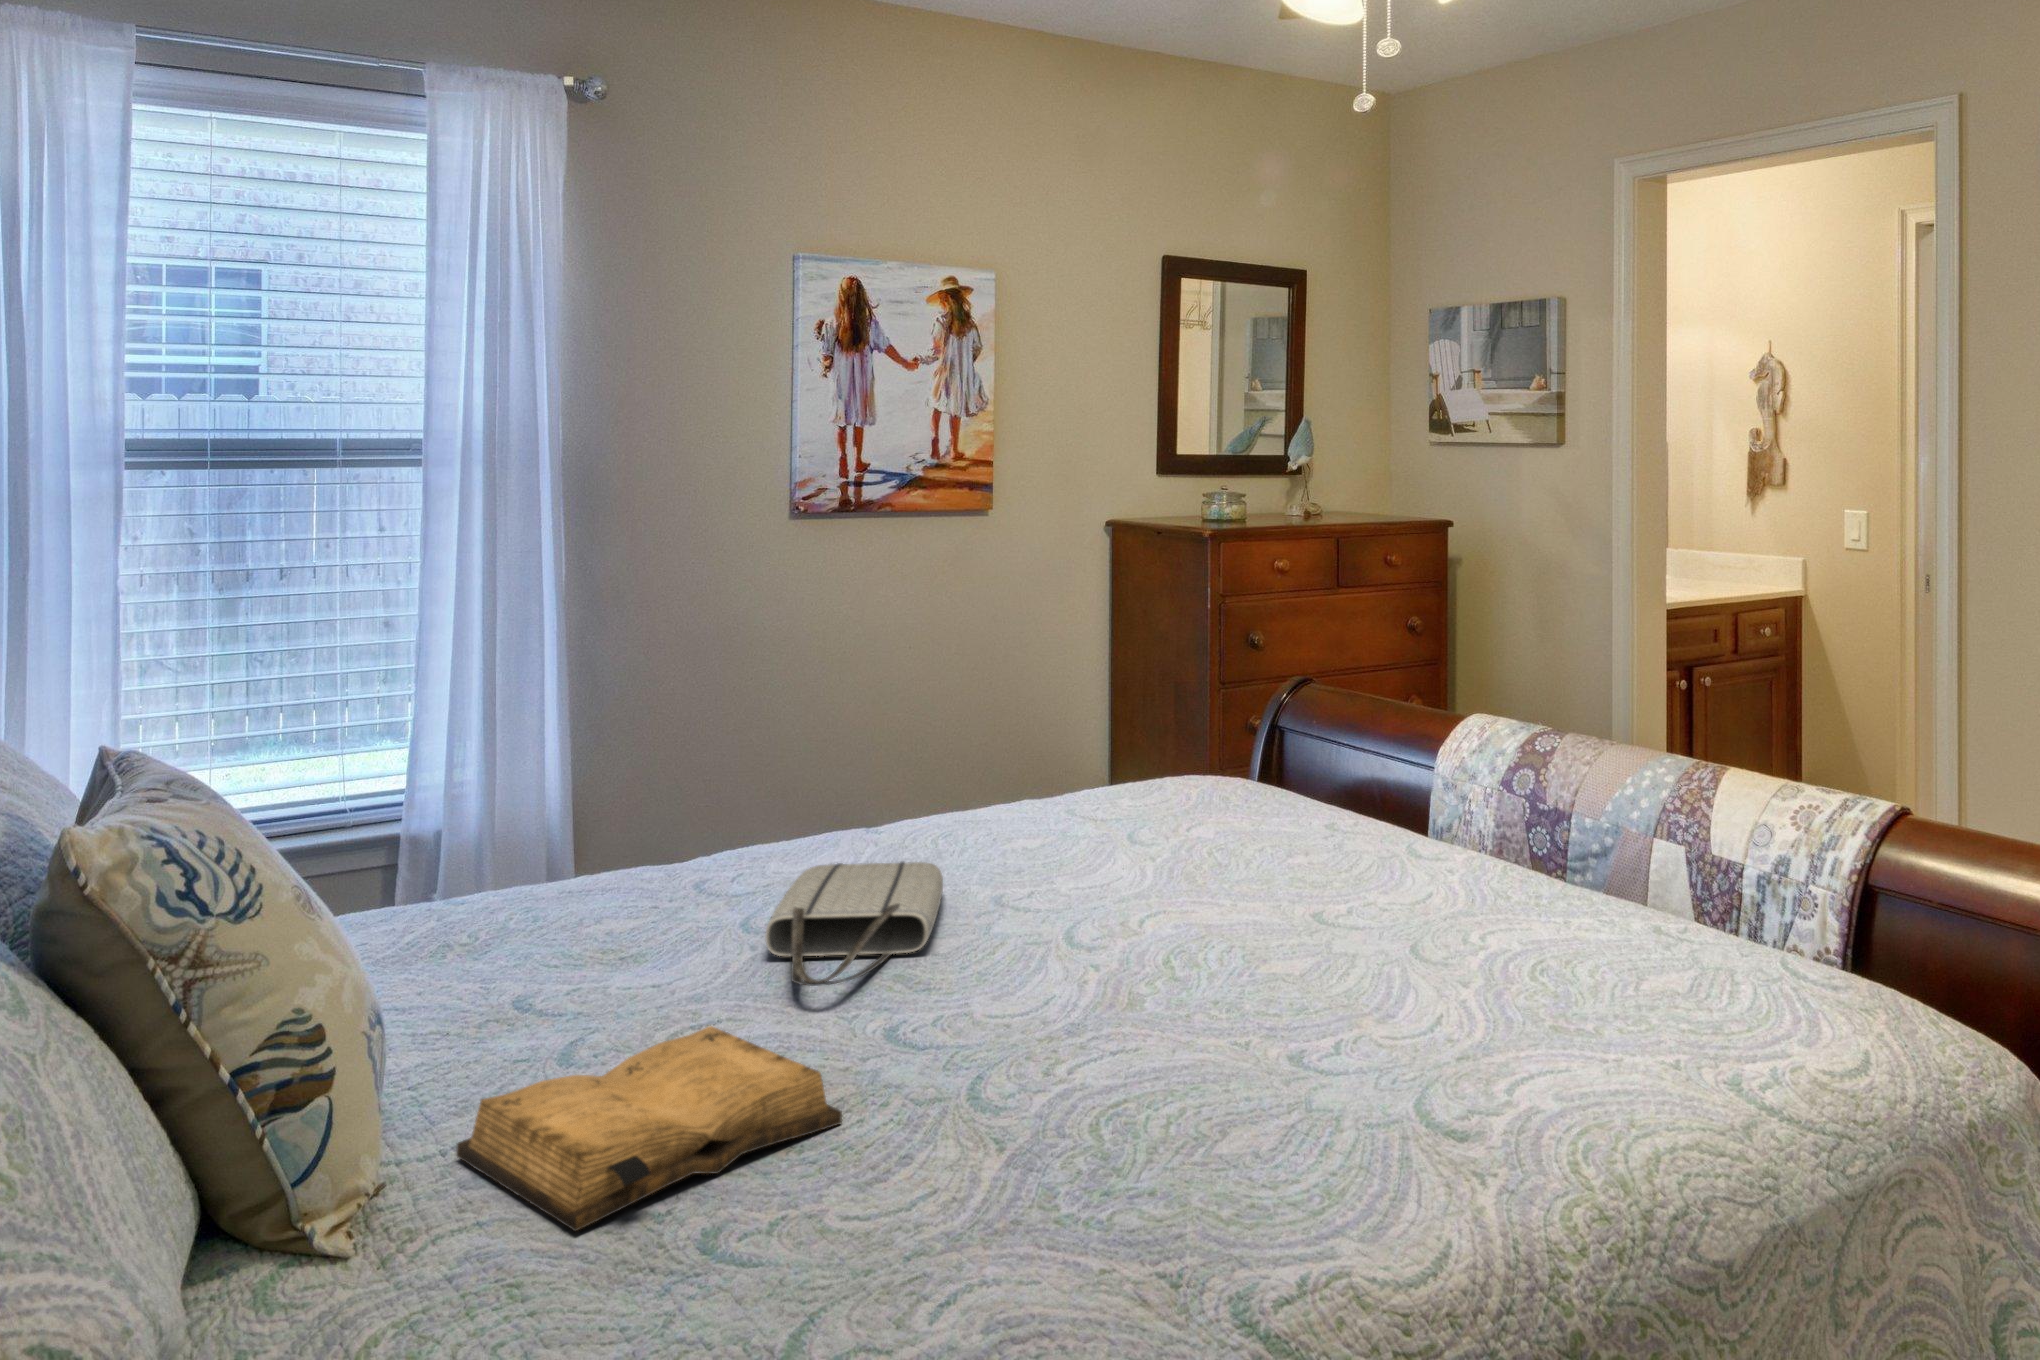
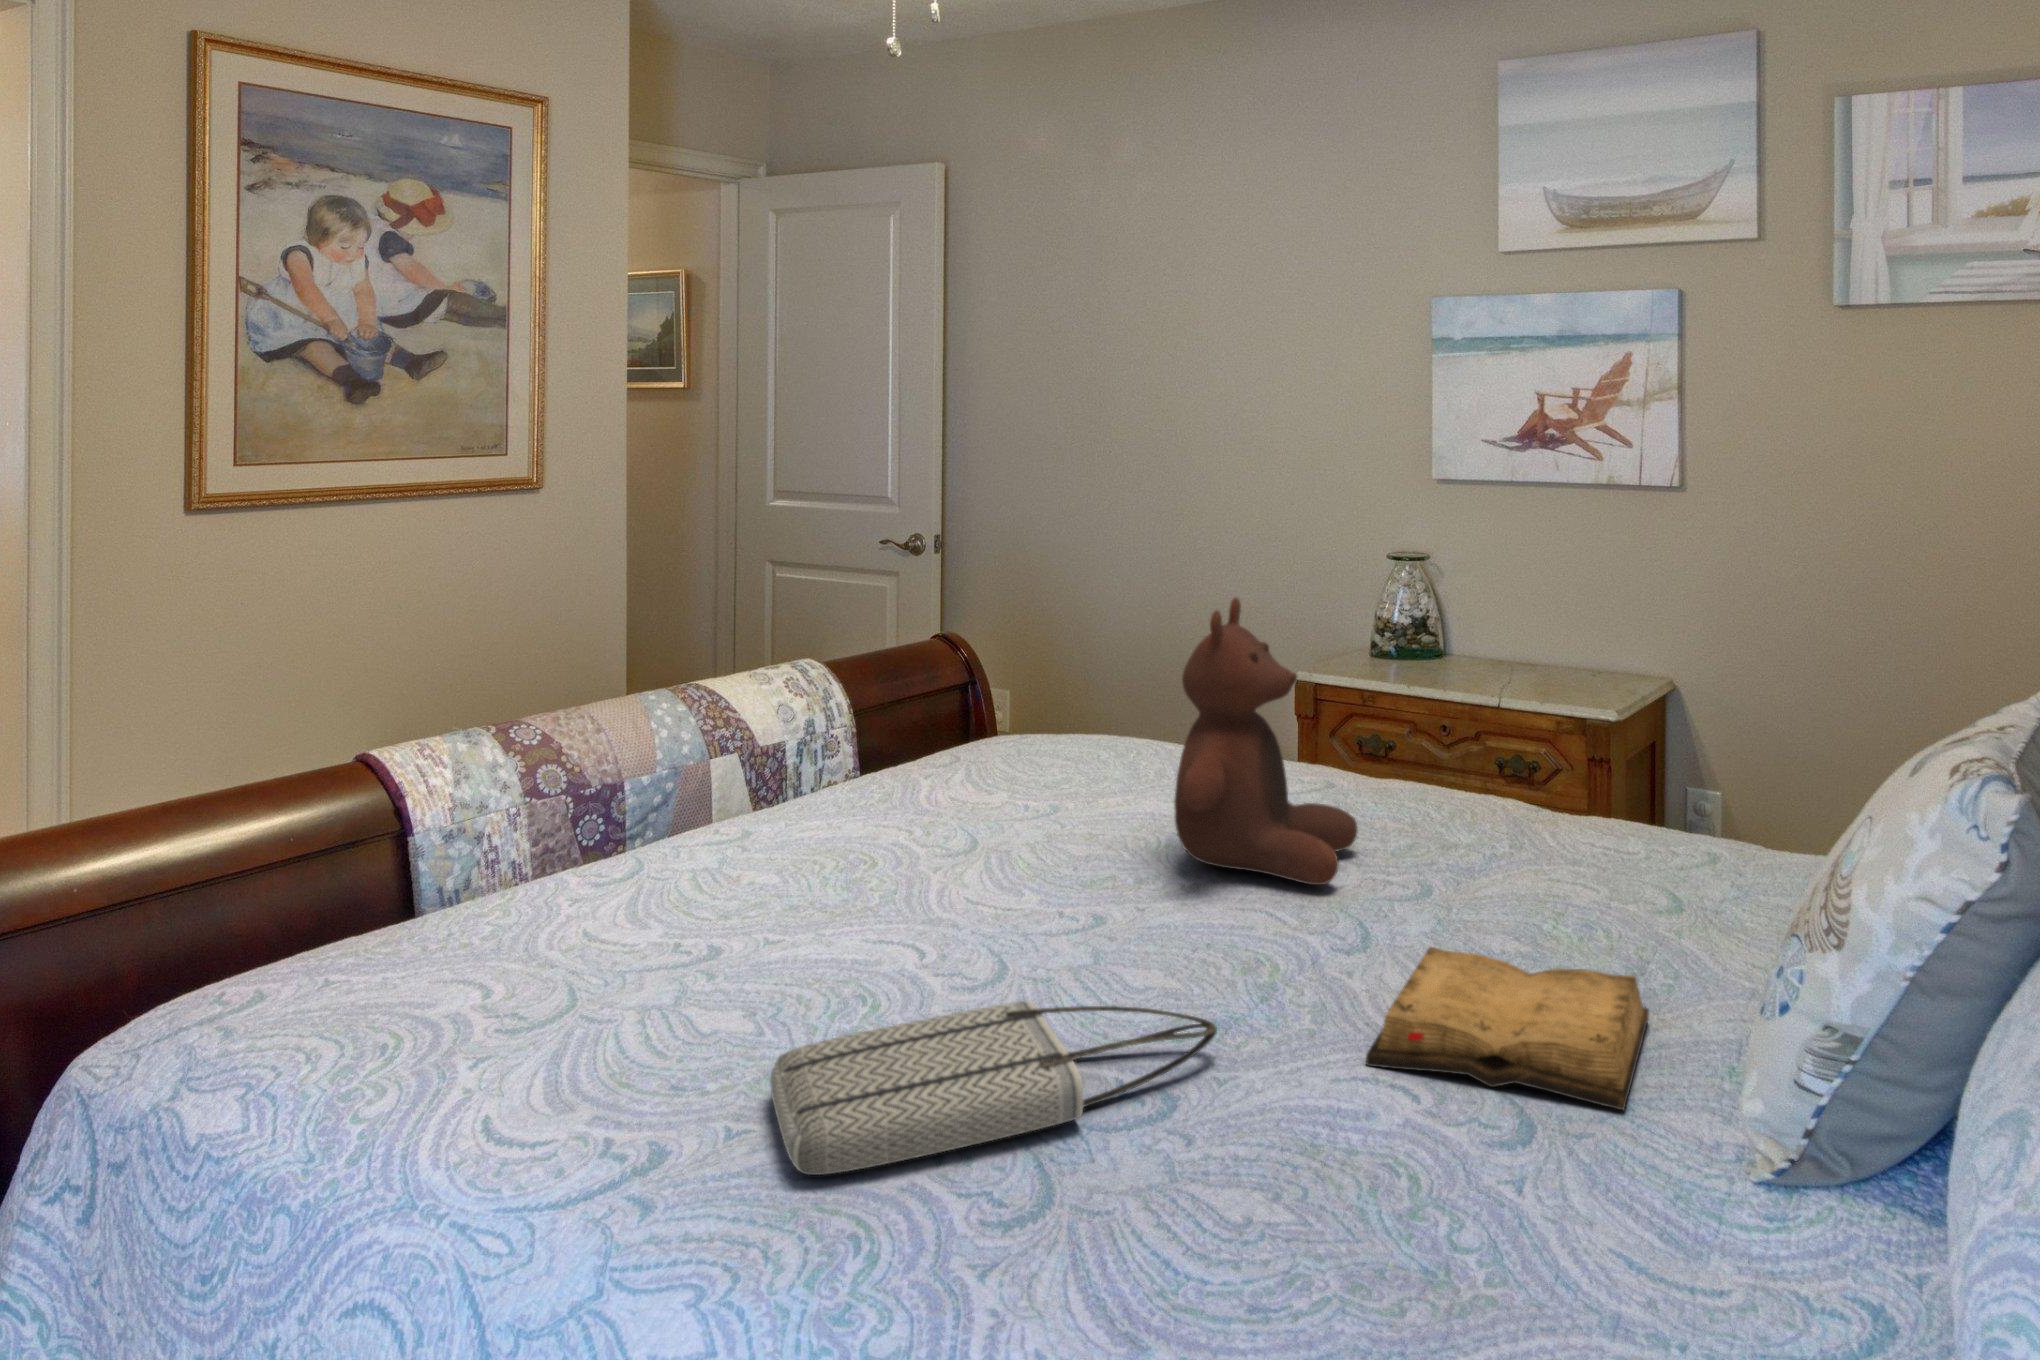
stuffed bear: none [1143,707,1456,1155] -> present [1174,597,1358,885]

